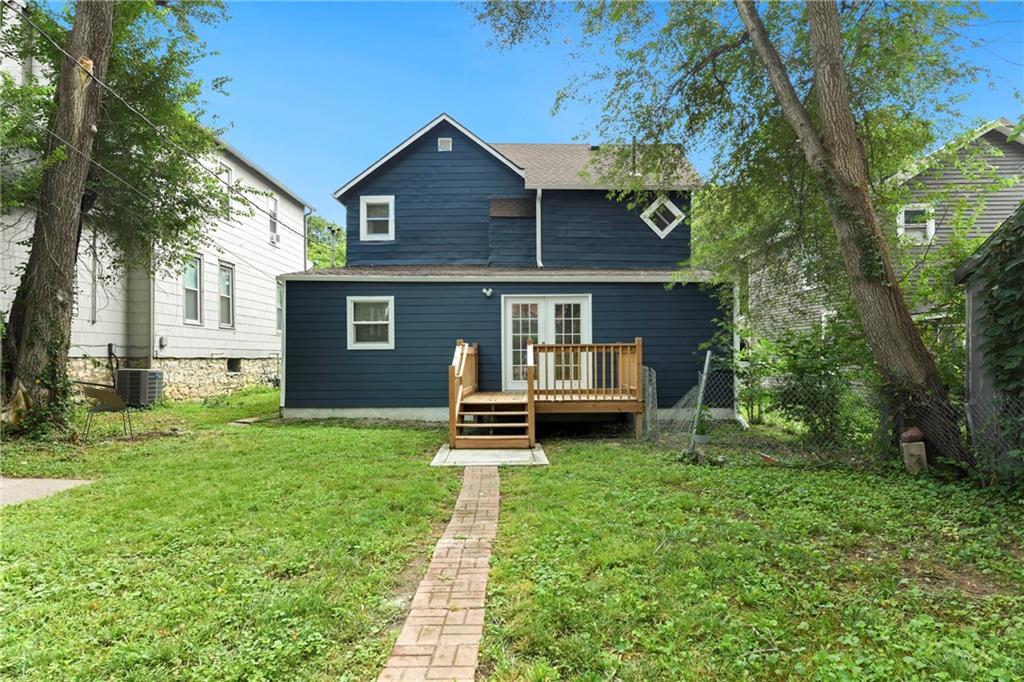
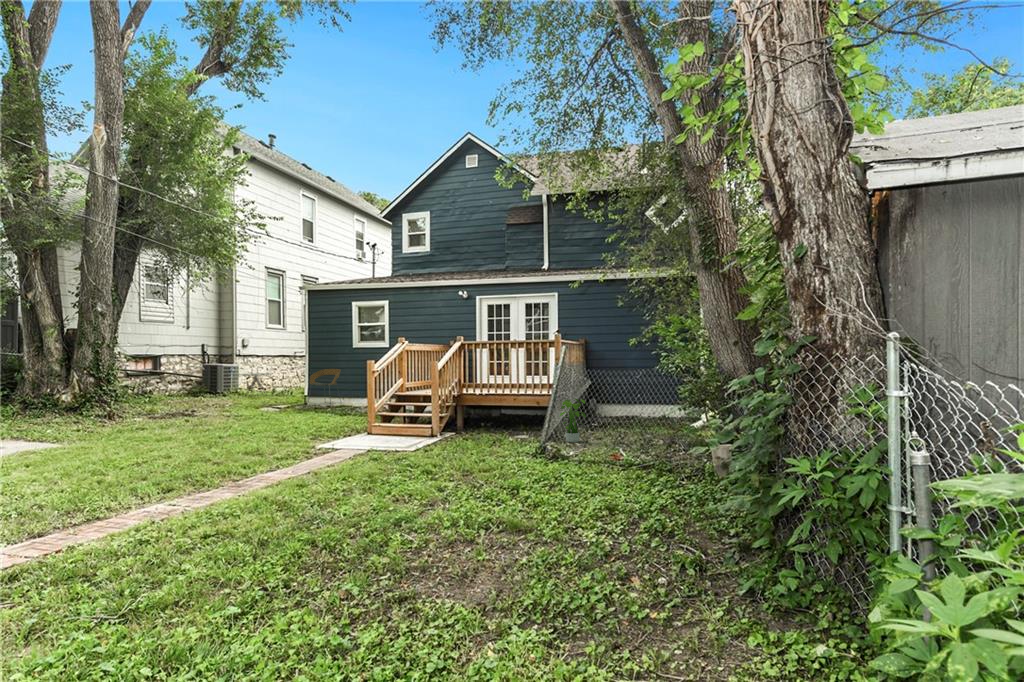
round table: none [162,380,209,410] -> present [243,373,269,391]
chair: present [82,386,133,444] -> present [310,369,341,404]

